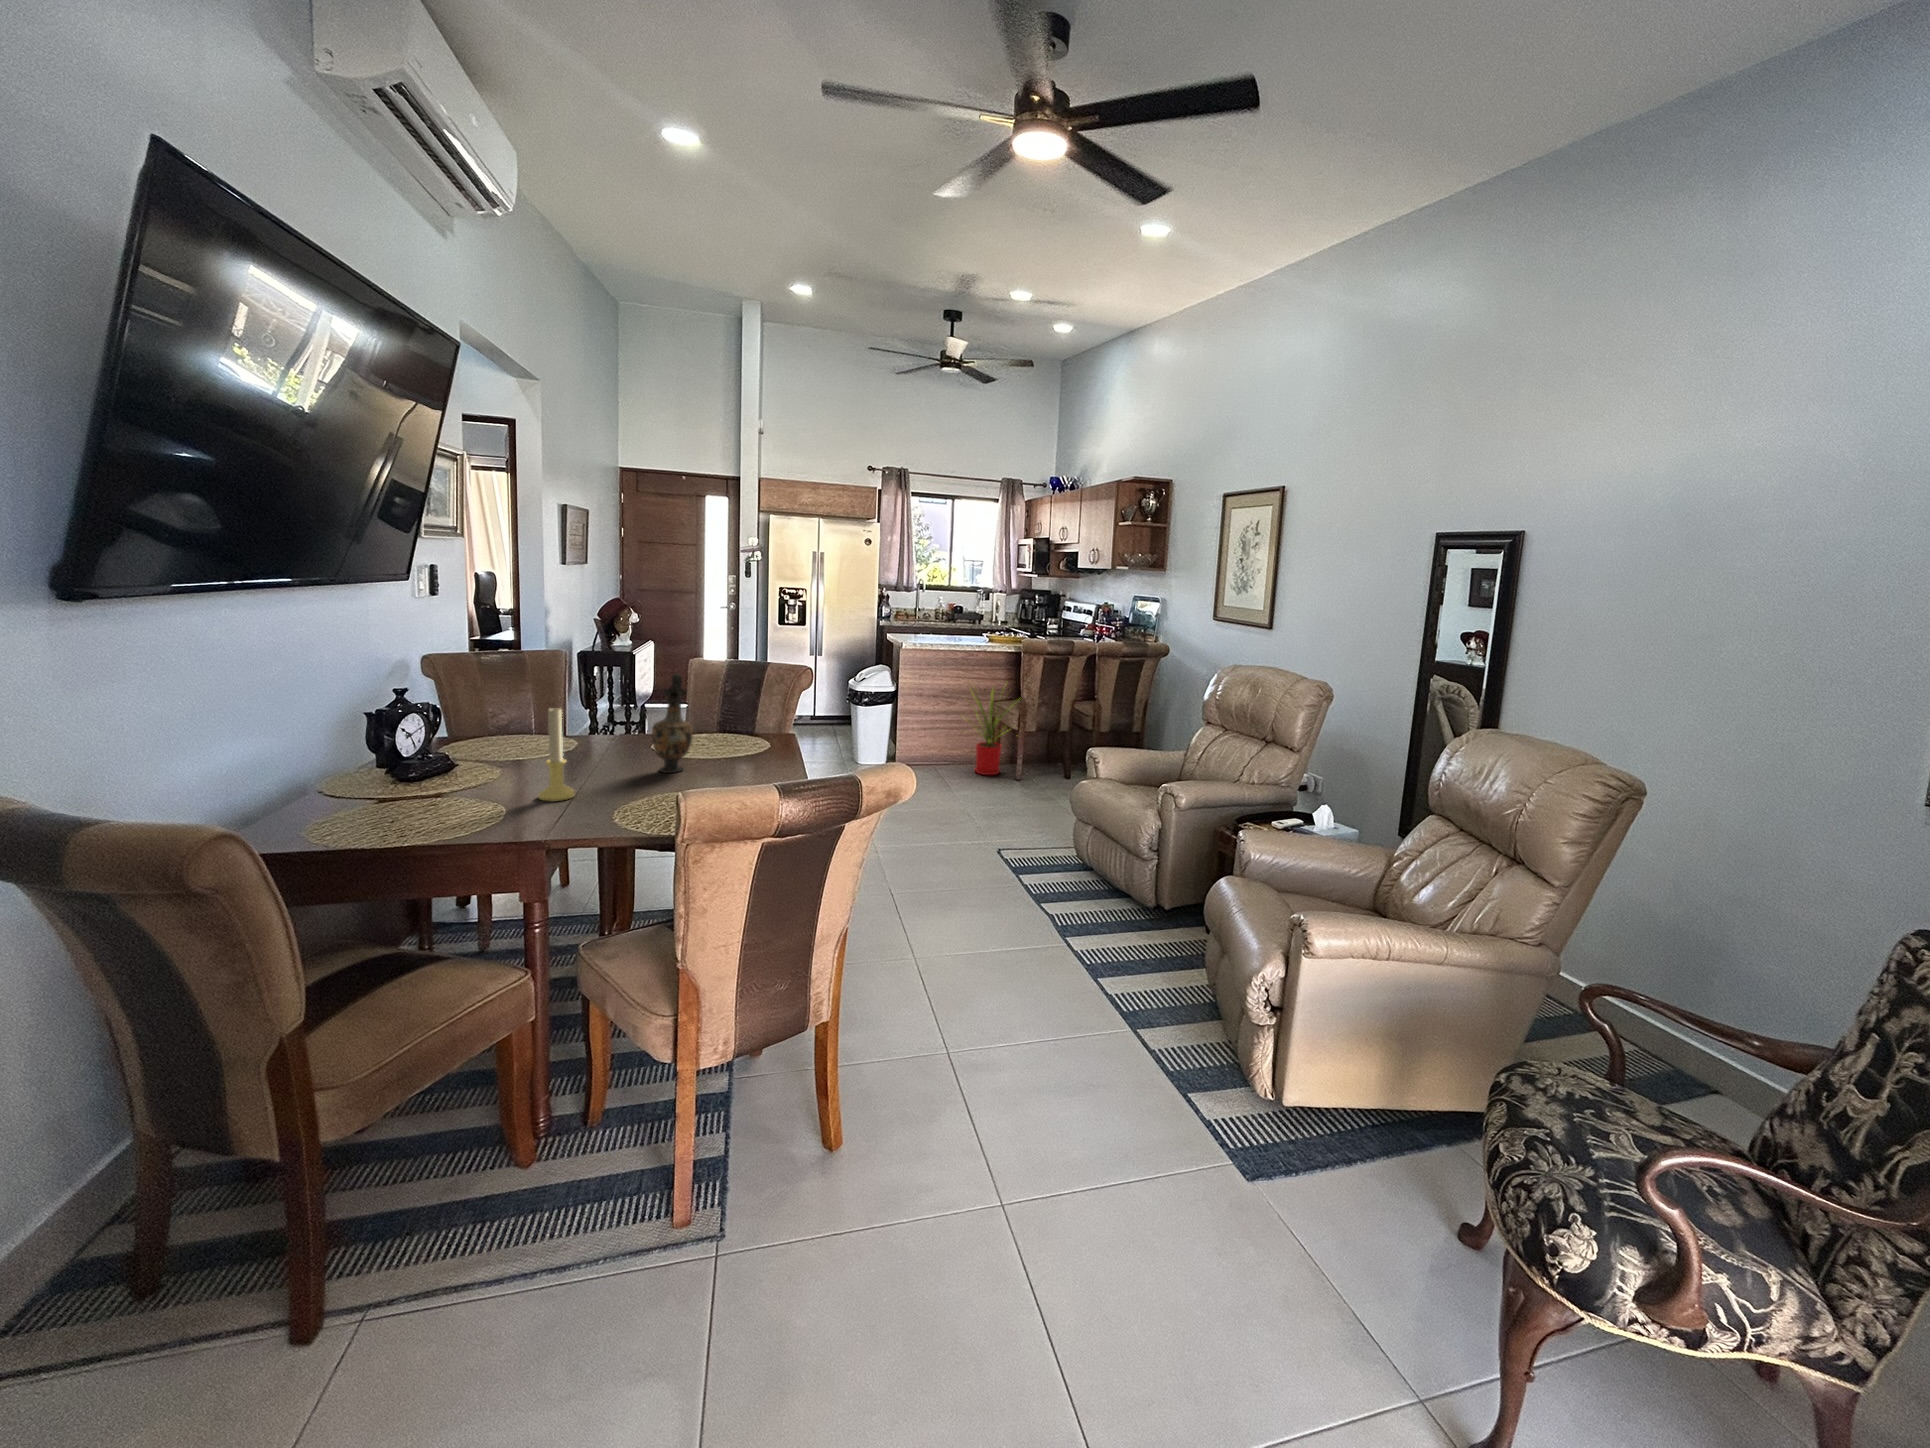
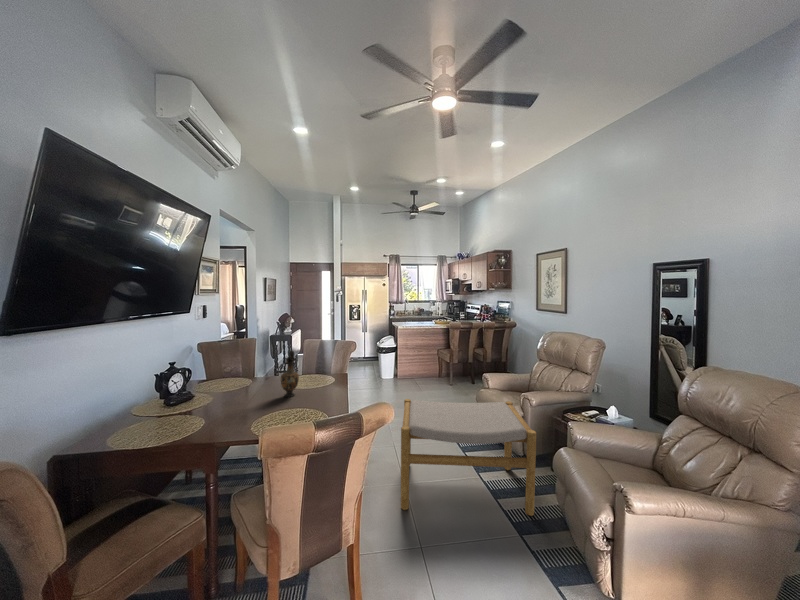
house plant: present [968,691,1014,775] -> none [422,341,453,383]
candle holder: present [538,708,575,802] -> none [225,370,242,416]
footstool: none [907,791,1178,1001] -> present [401,399,536,516]

